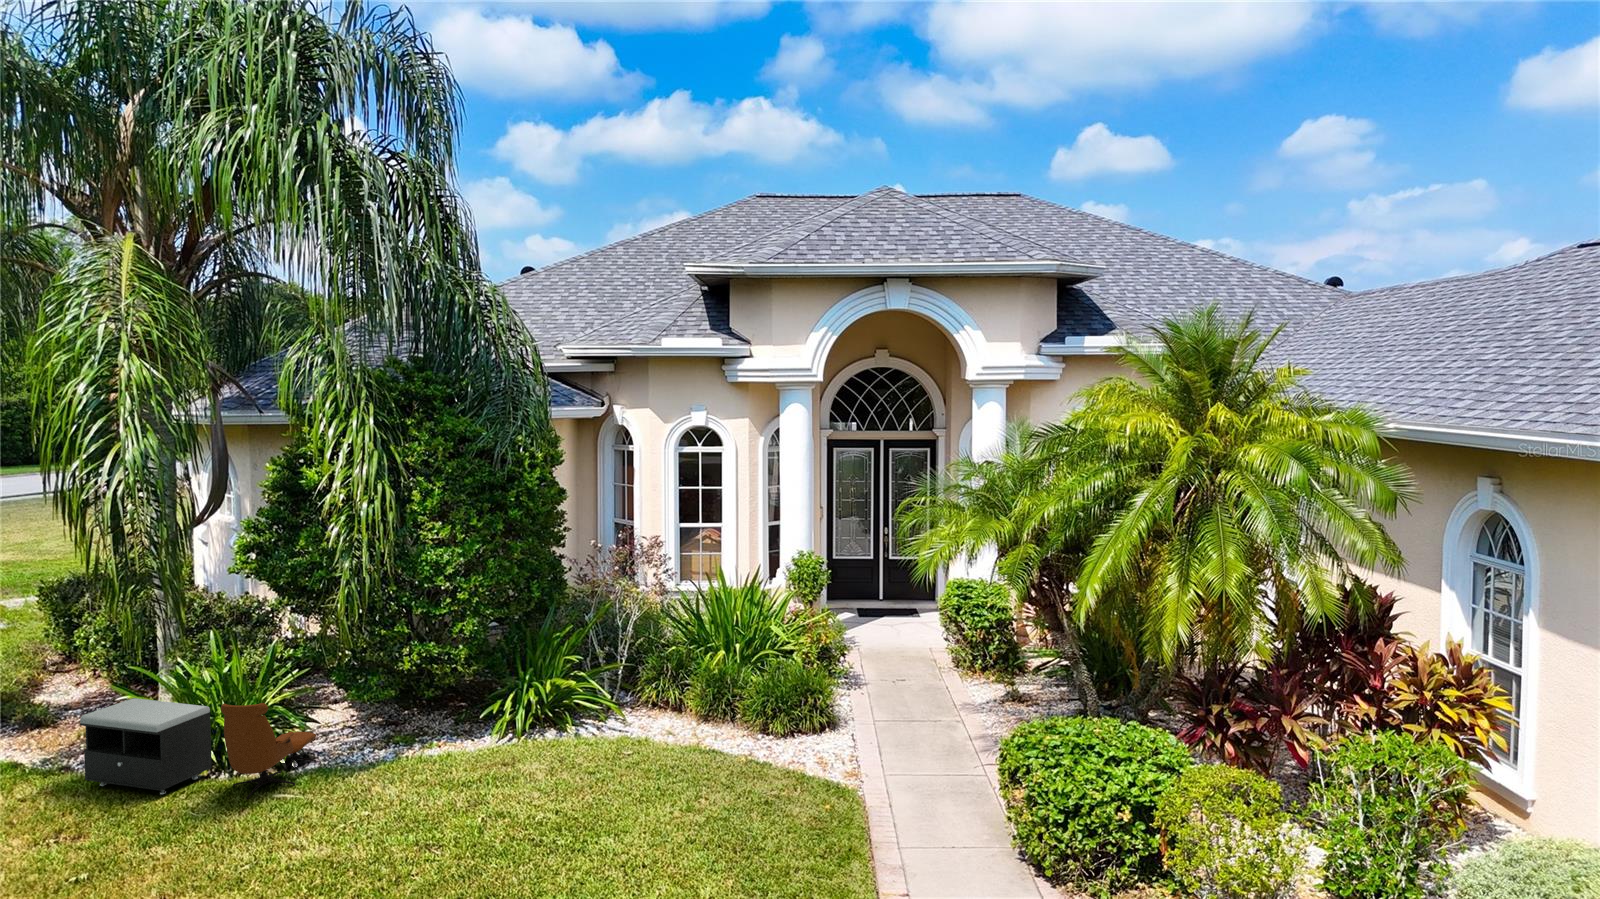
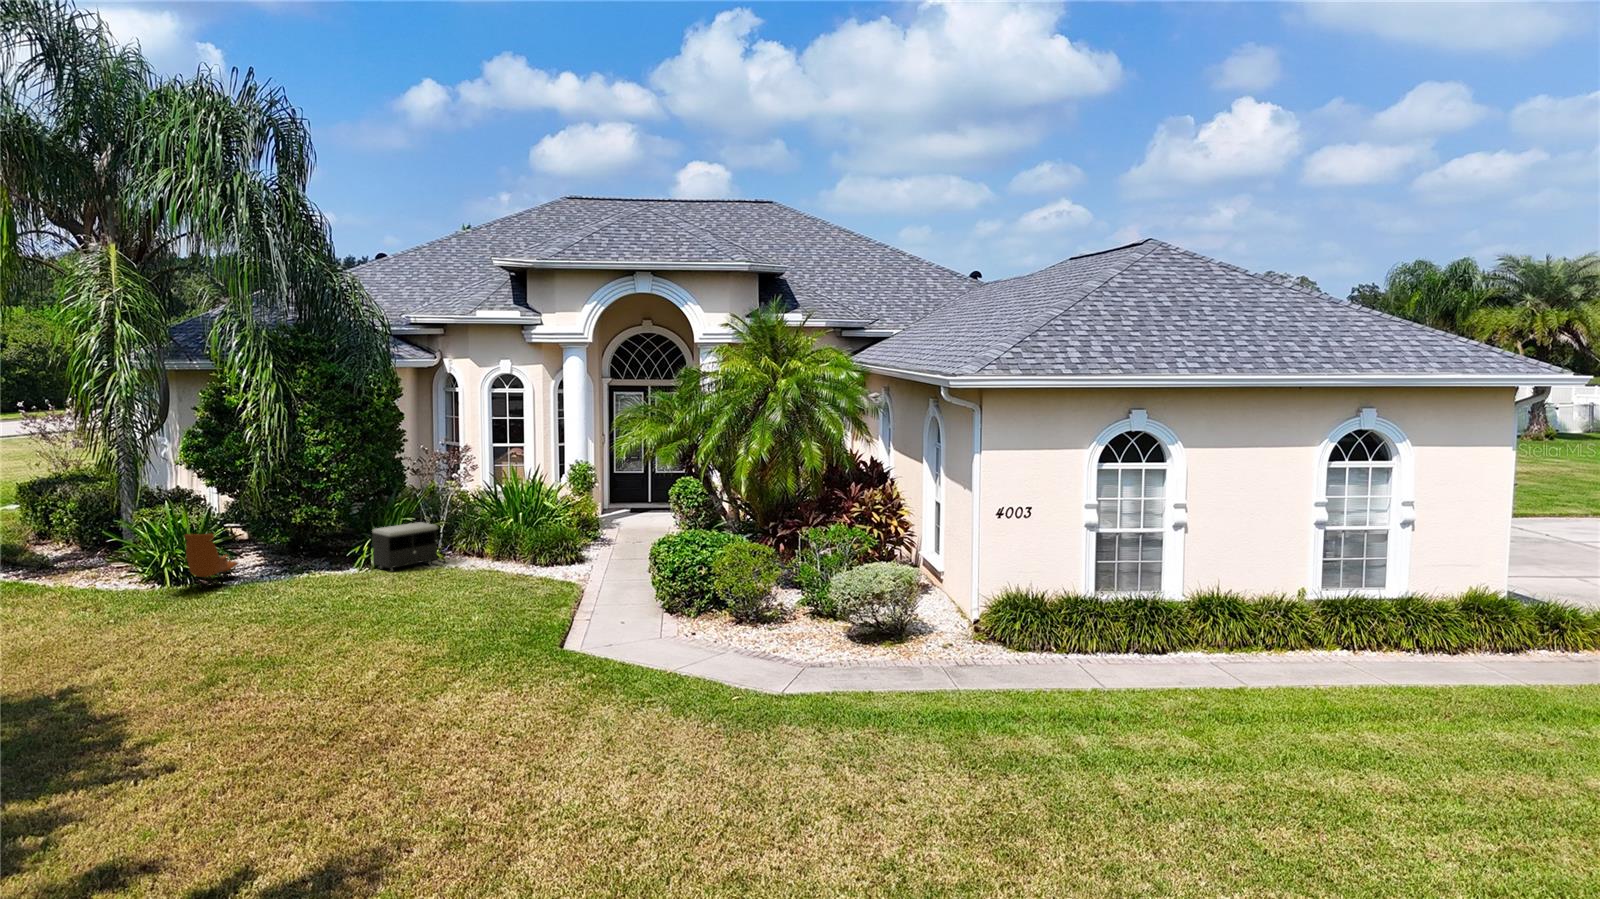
storage bench: present [80,698,212,795] -> present [372,522,438,570]

